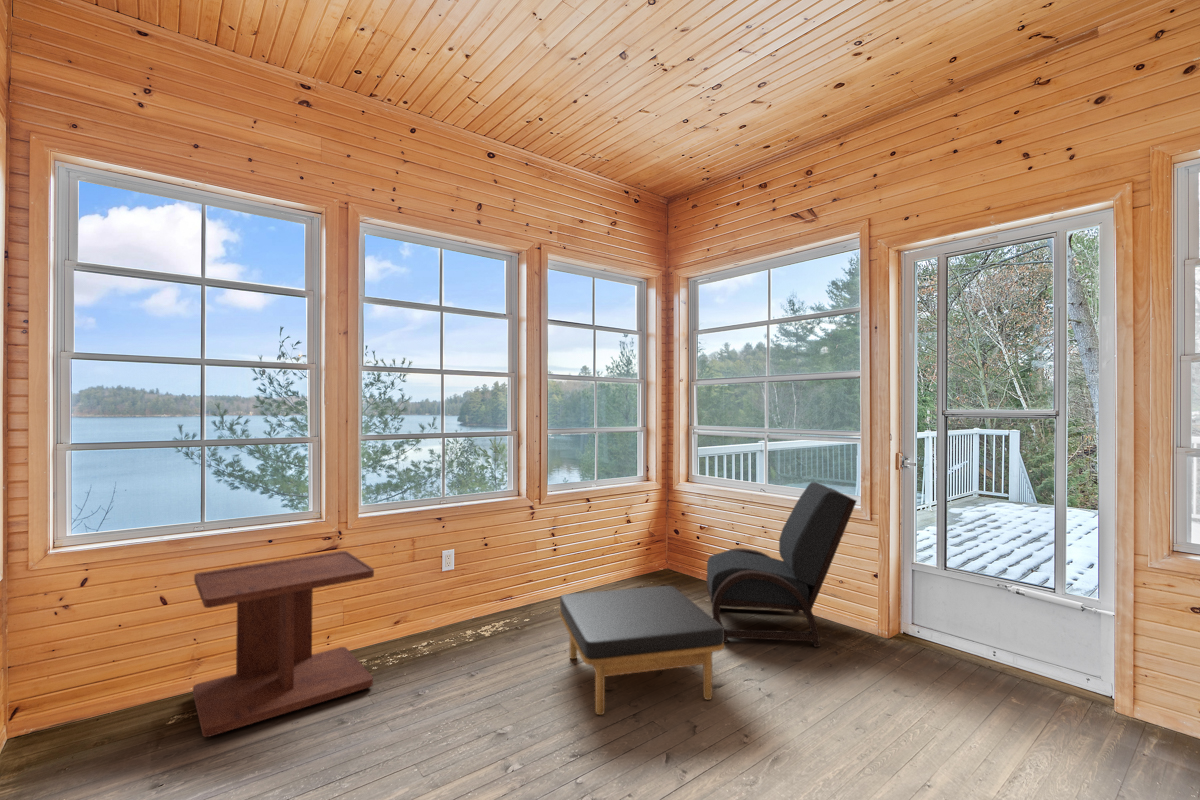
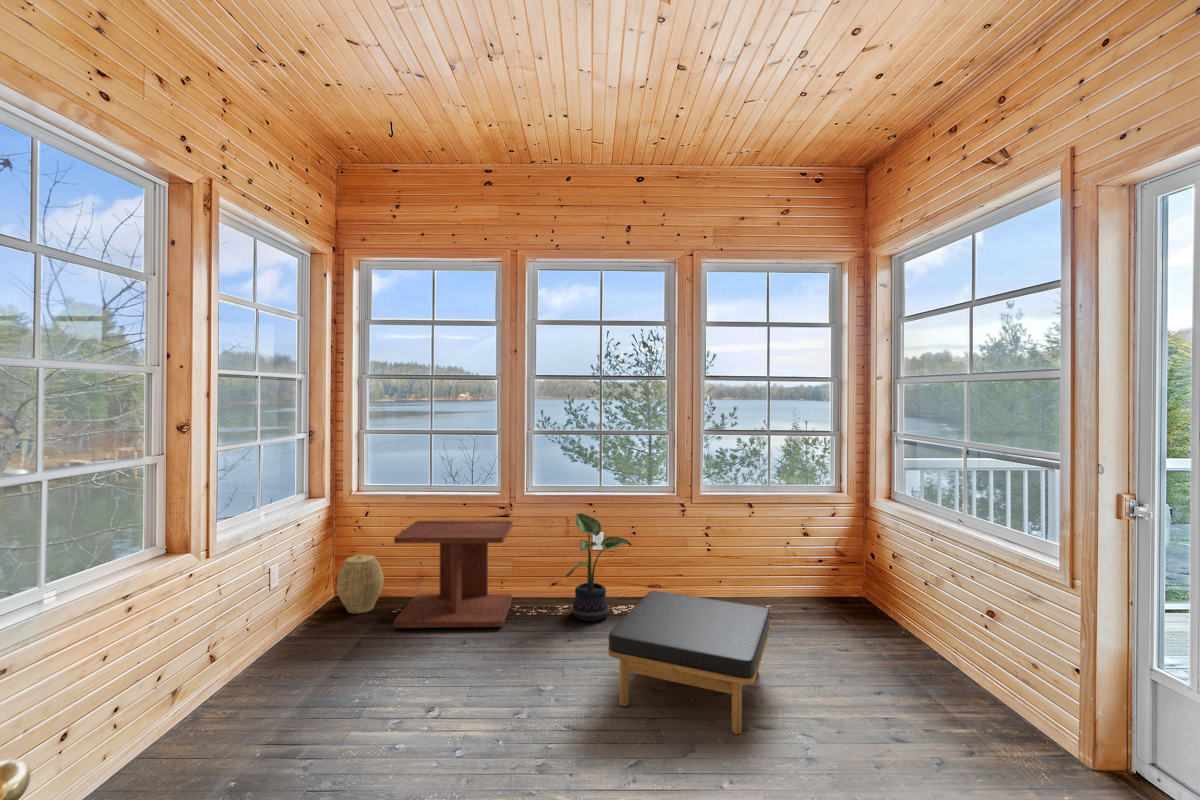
lounge chair: present [706,482,856,647] -> none [816,518,1037,733]
potted plant: none [426,529,501,651] -> present [565,513,631,621]
woven basket: none [44,642,140,746] -> present [337,555,384,613]

